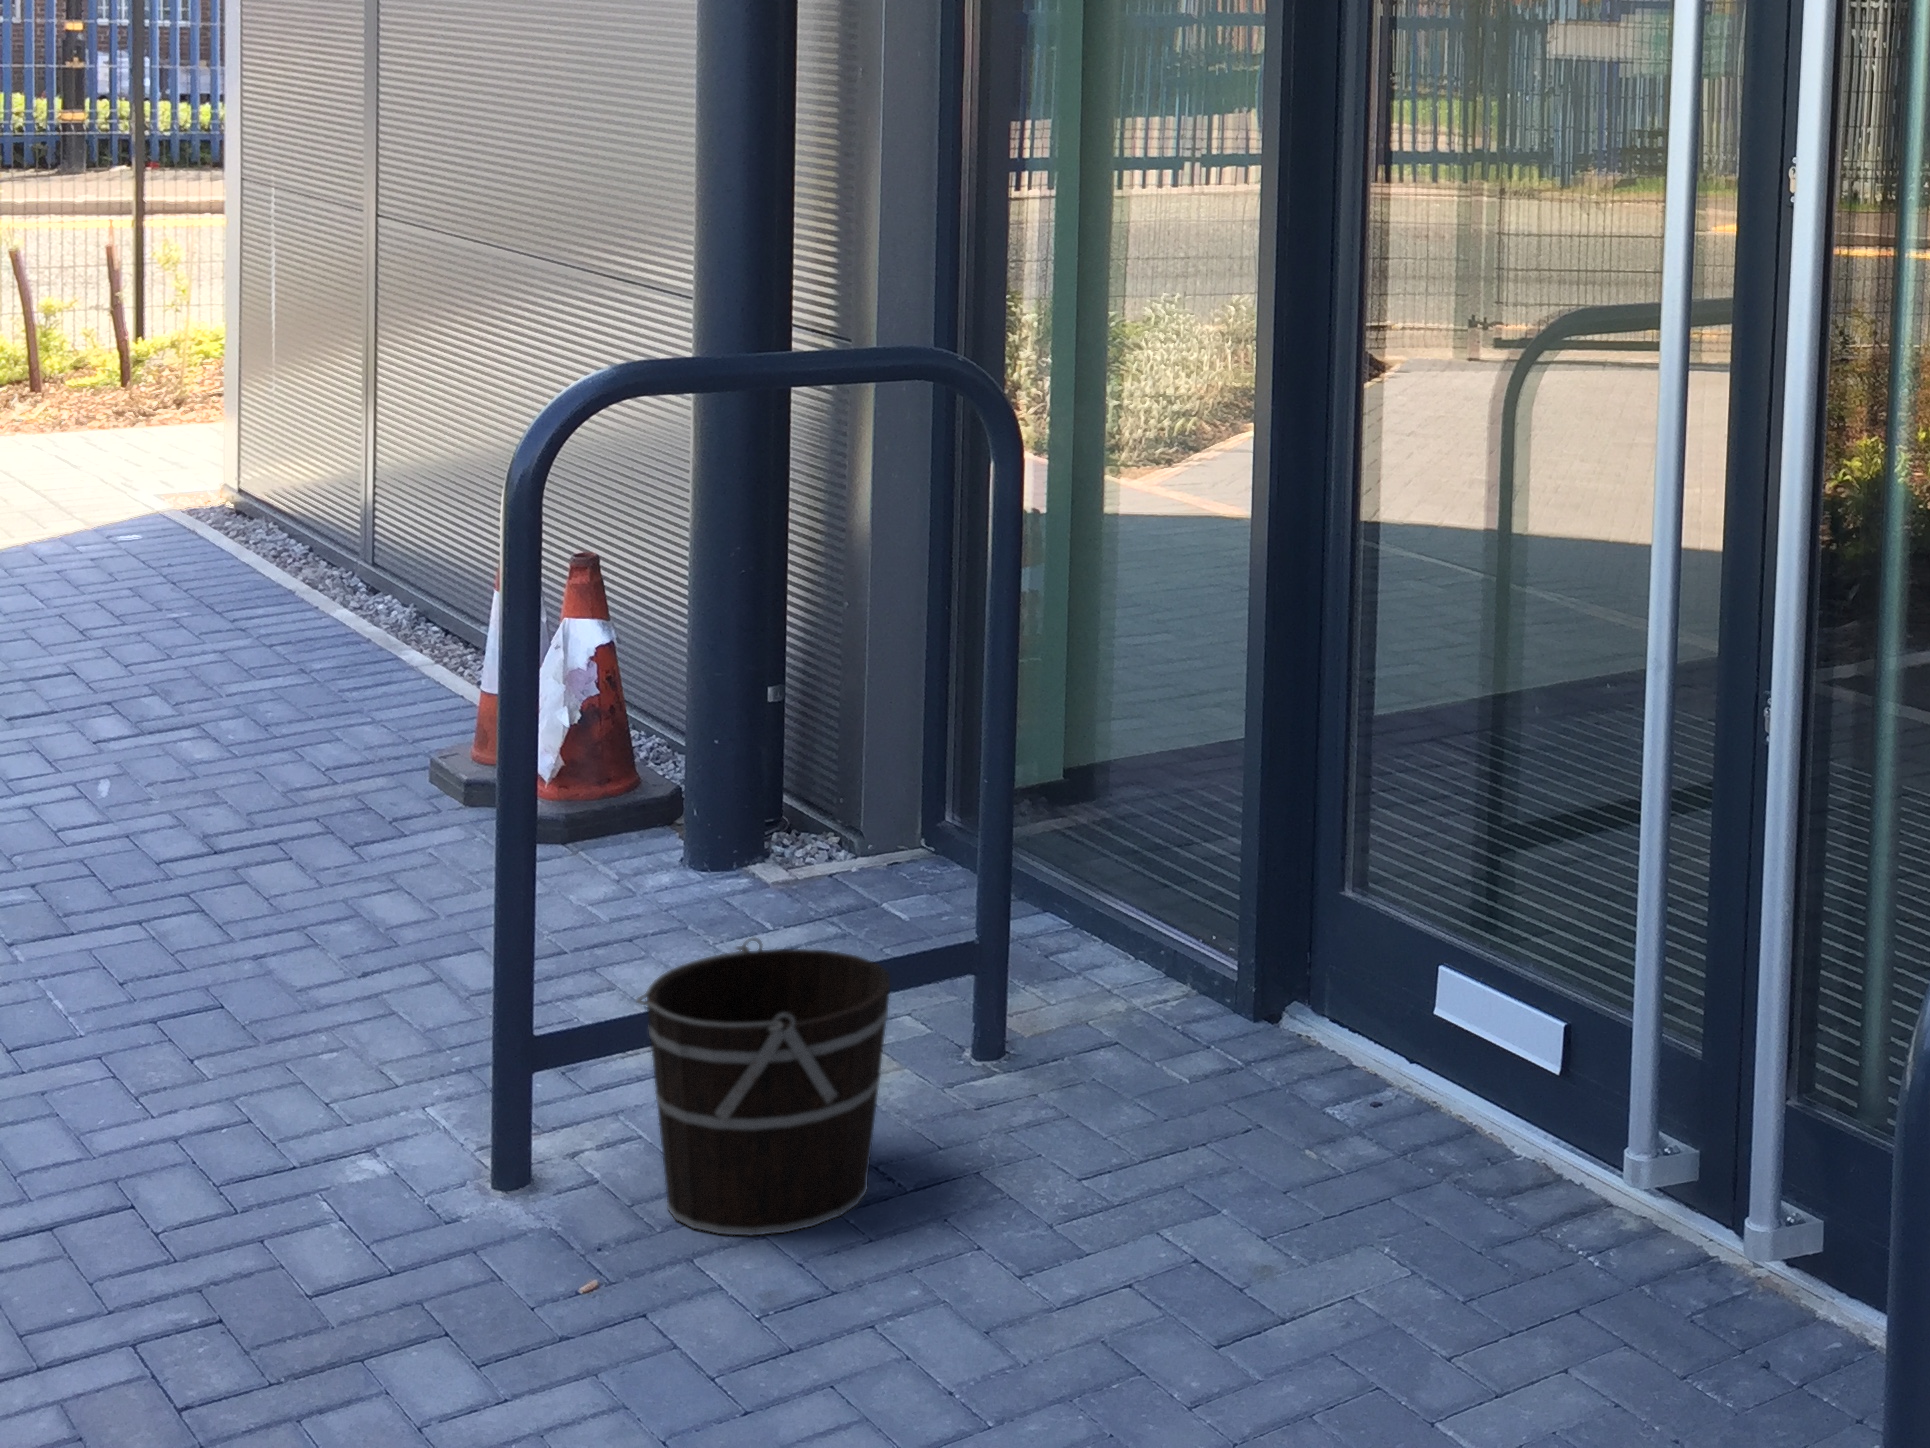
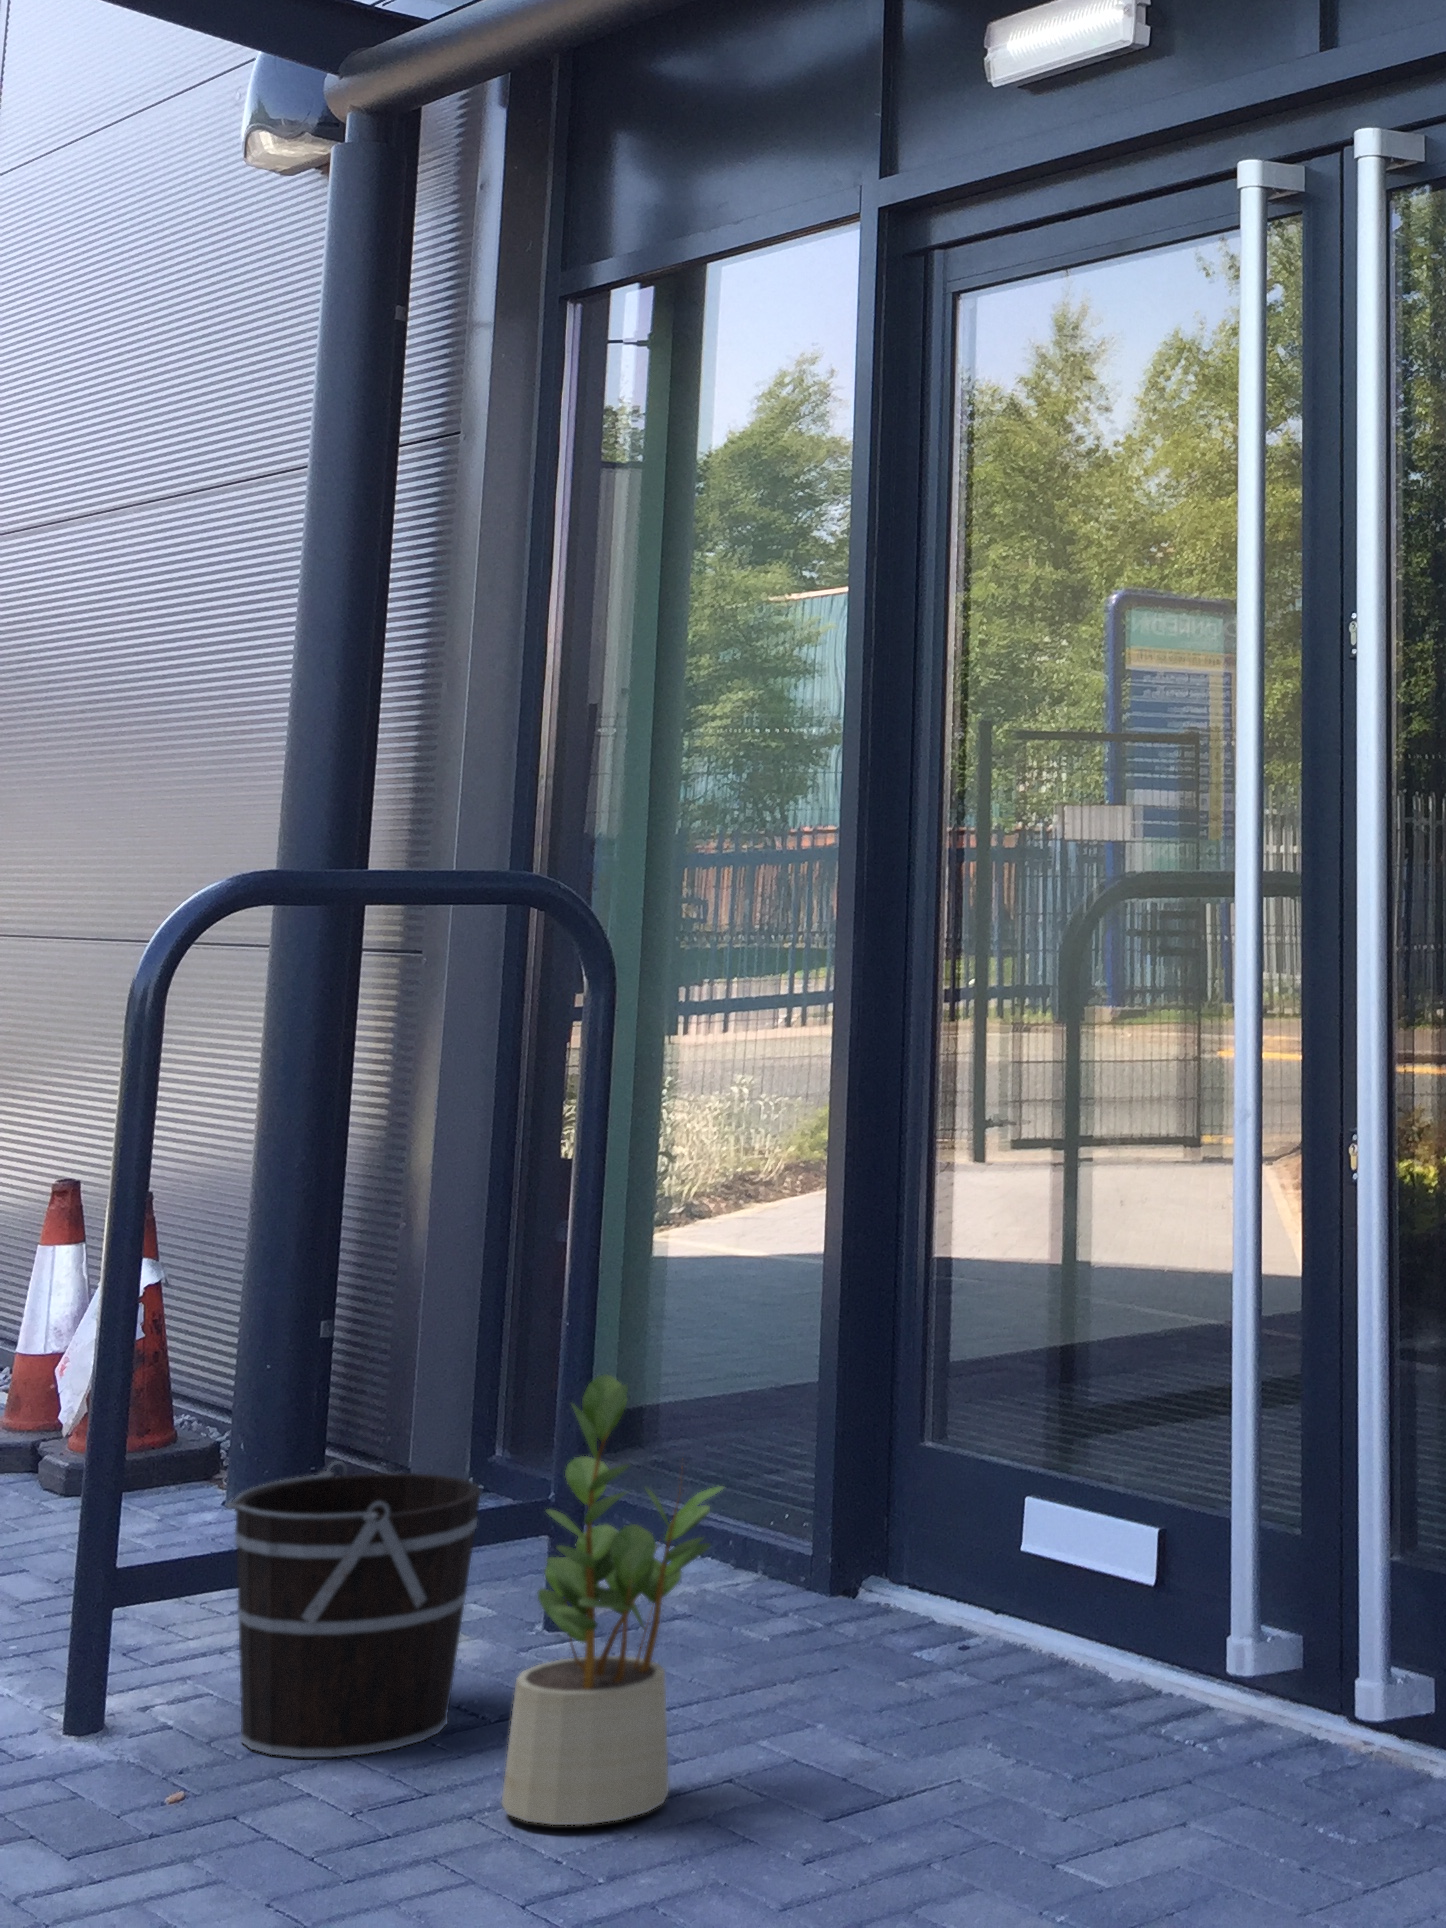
potted plant: none [906,935,1120,1353] -> present [502,1374,723,1825]

